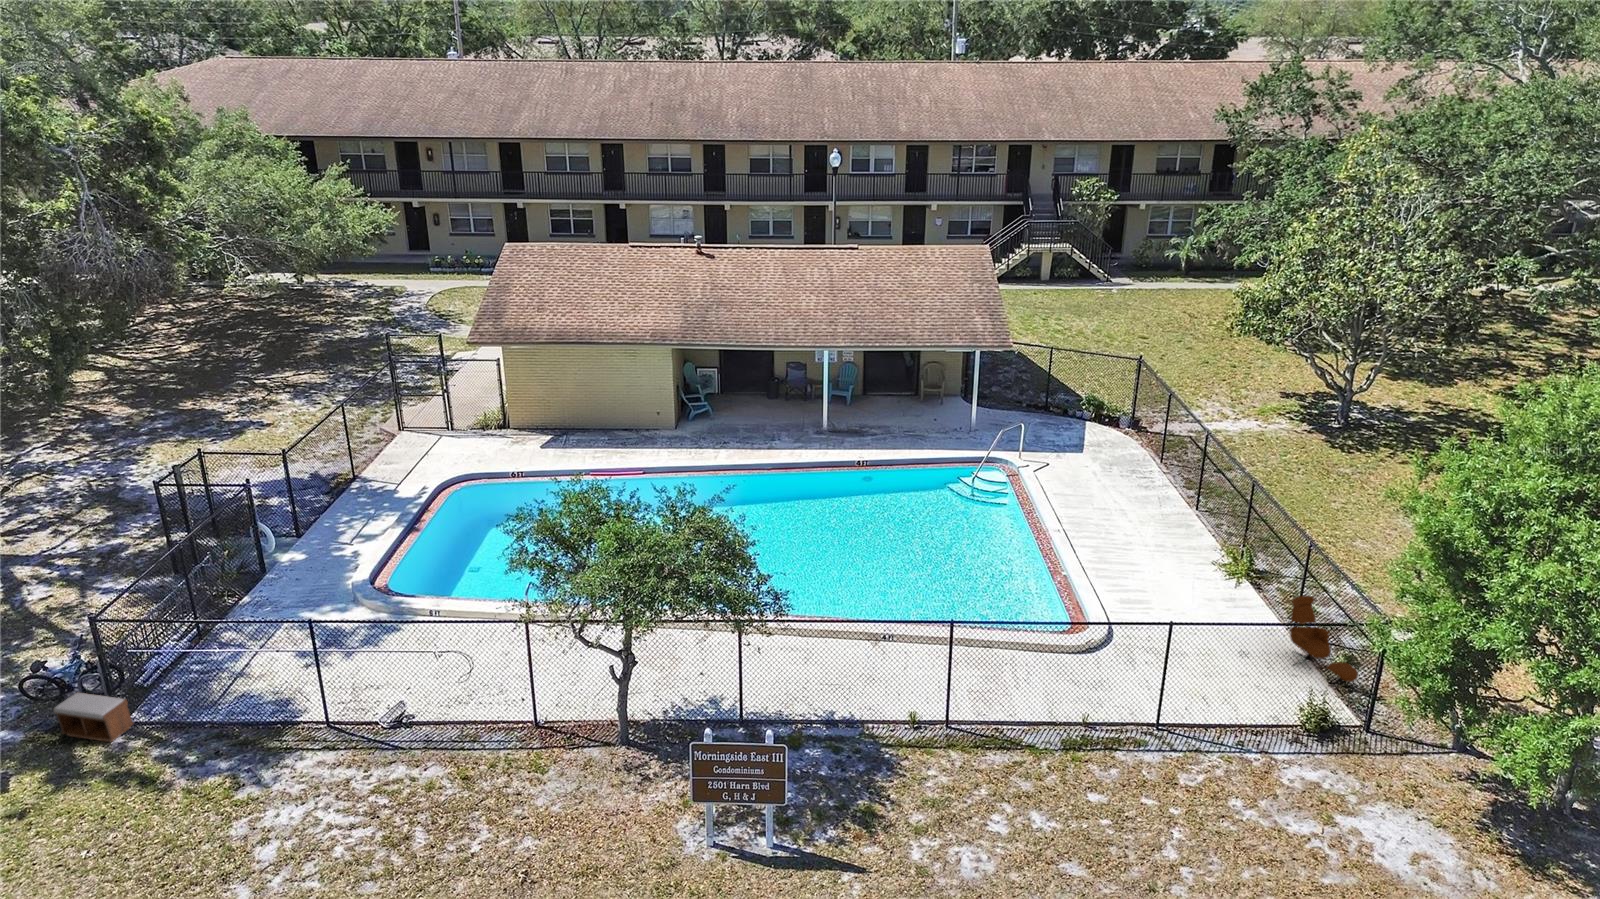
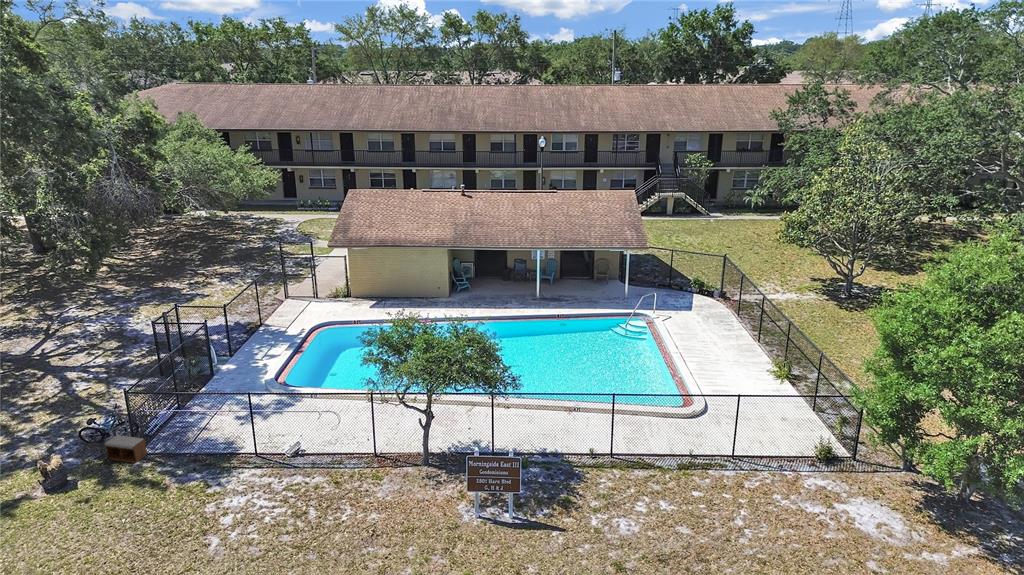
lounge chair: present [1290,595,1358,685] -> none [811,386,850,440]

